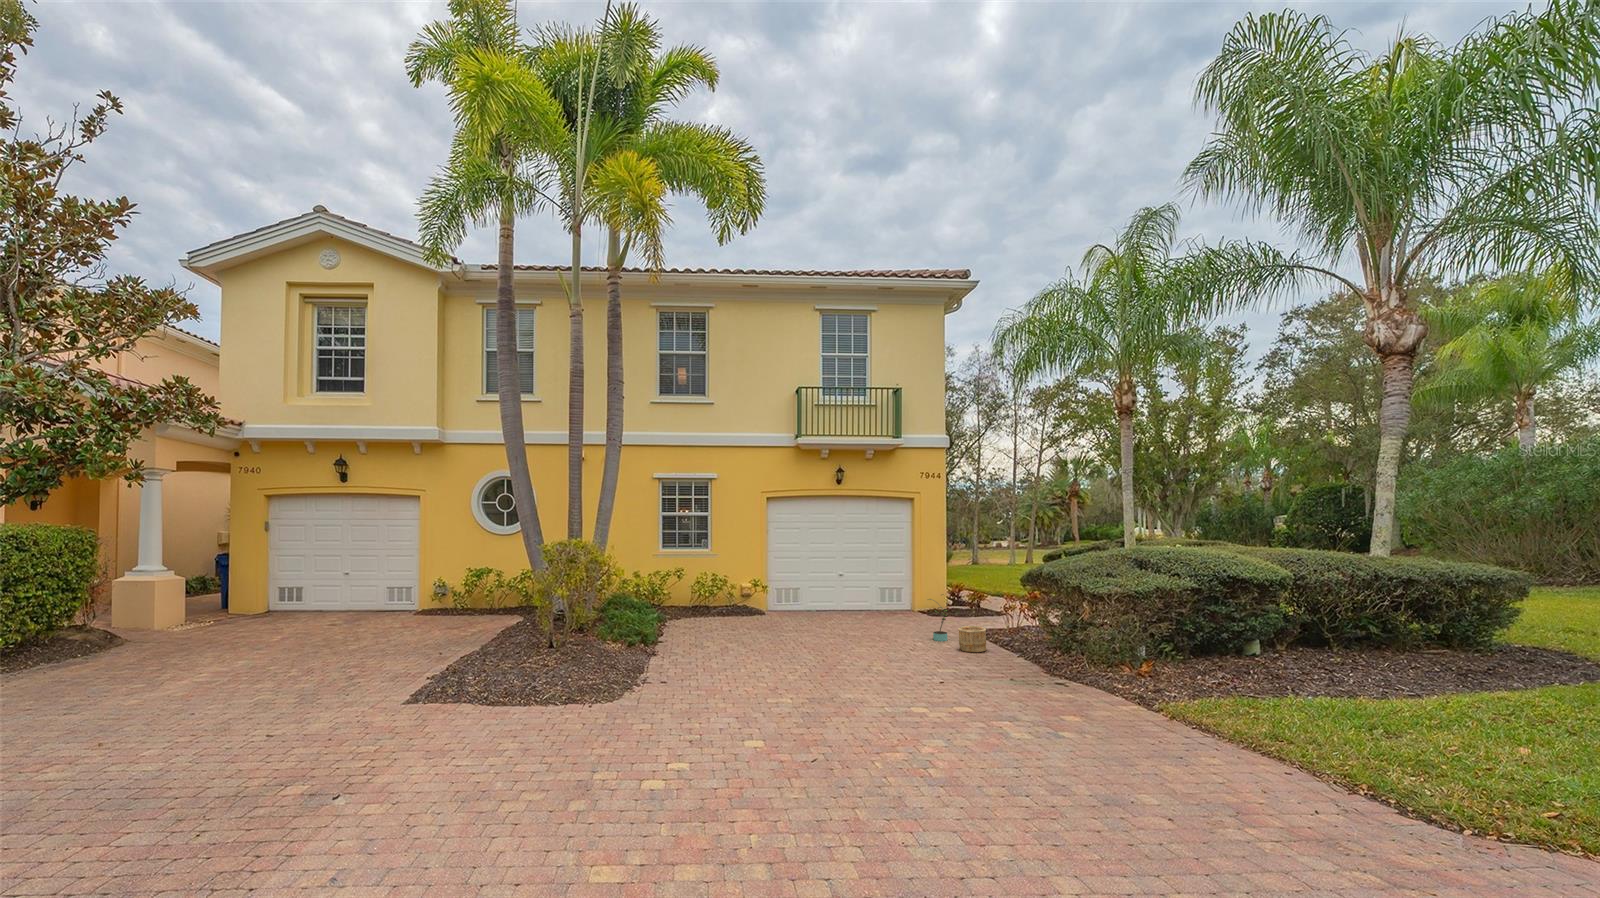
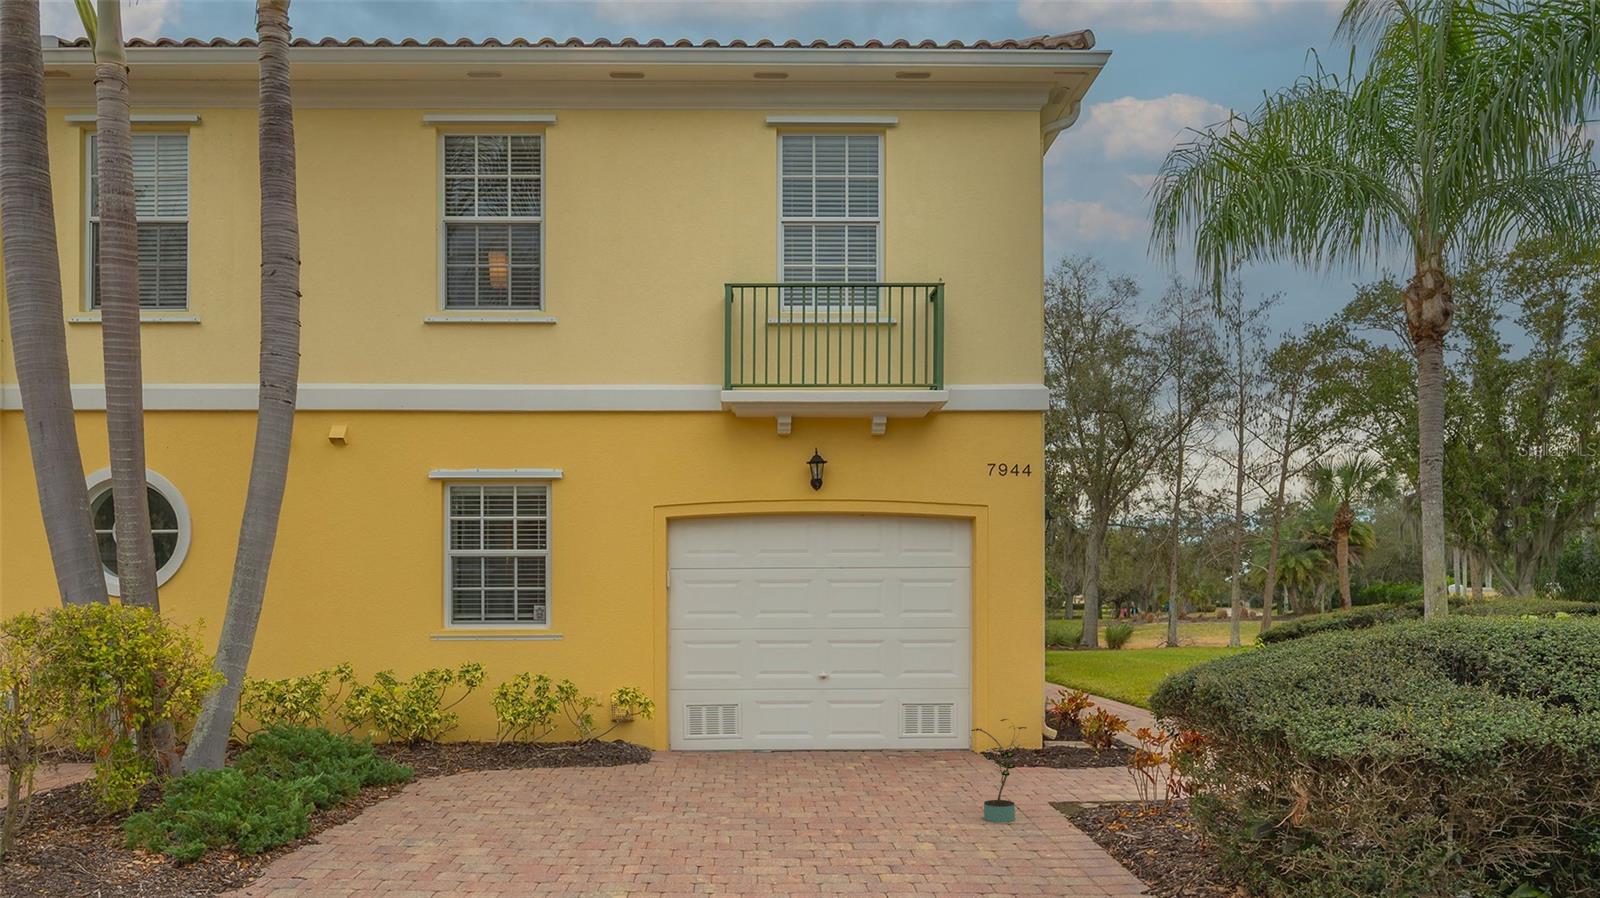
wooden bucket: present [958,626,986,652] -> none [1027,790,1091,850]

